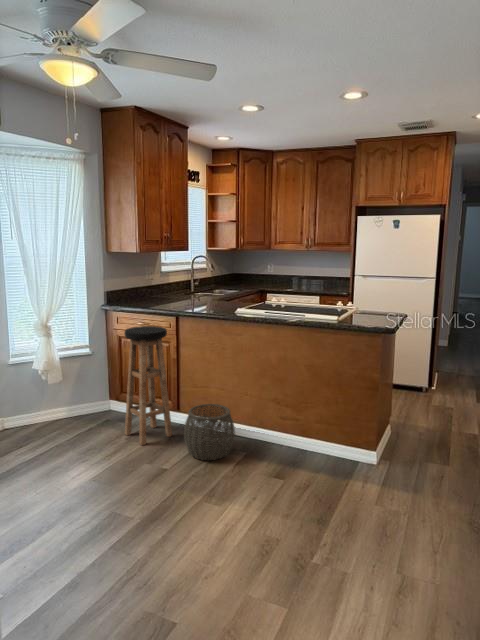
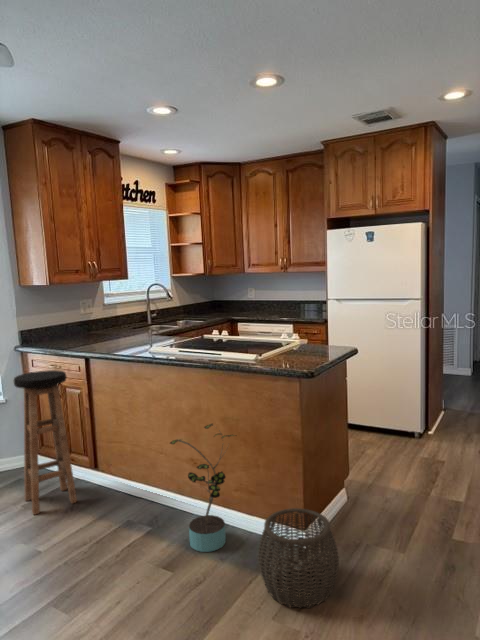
potted plant: none [273,370,328,468] -> present [170,424,234,552]
woven basket: present [184,404,235,460] -> present [258,508,339,608]

